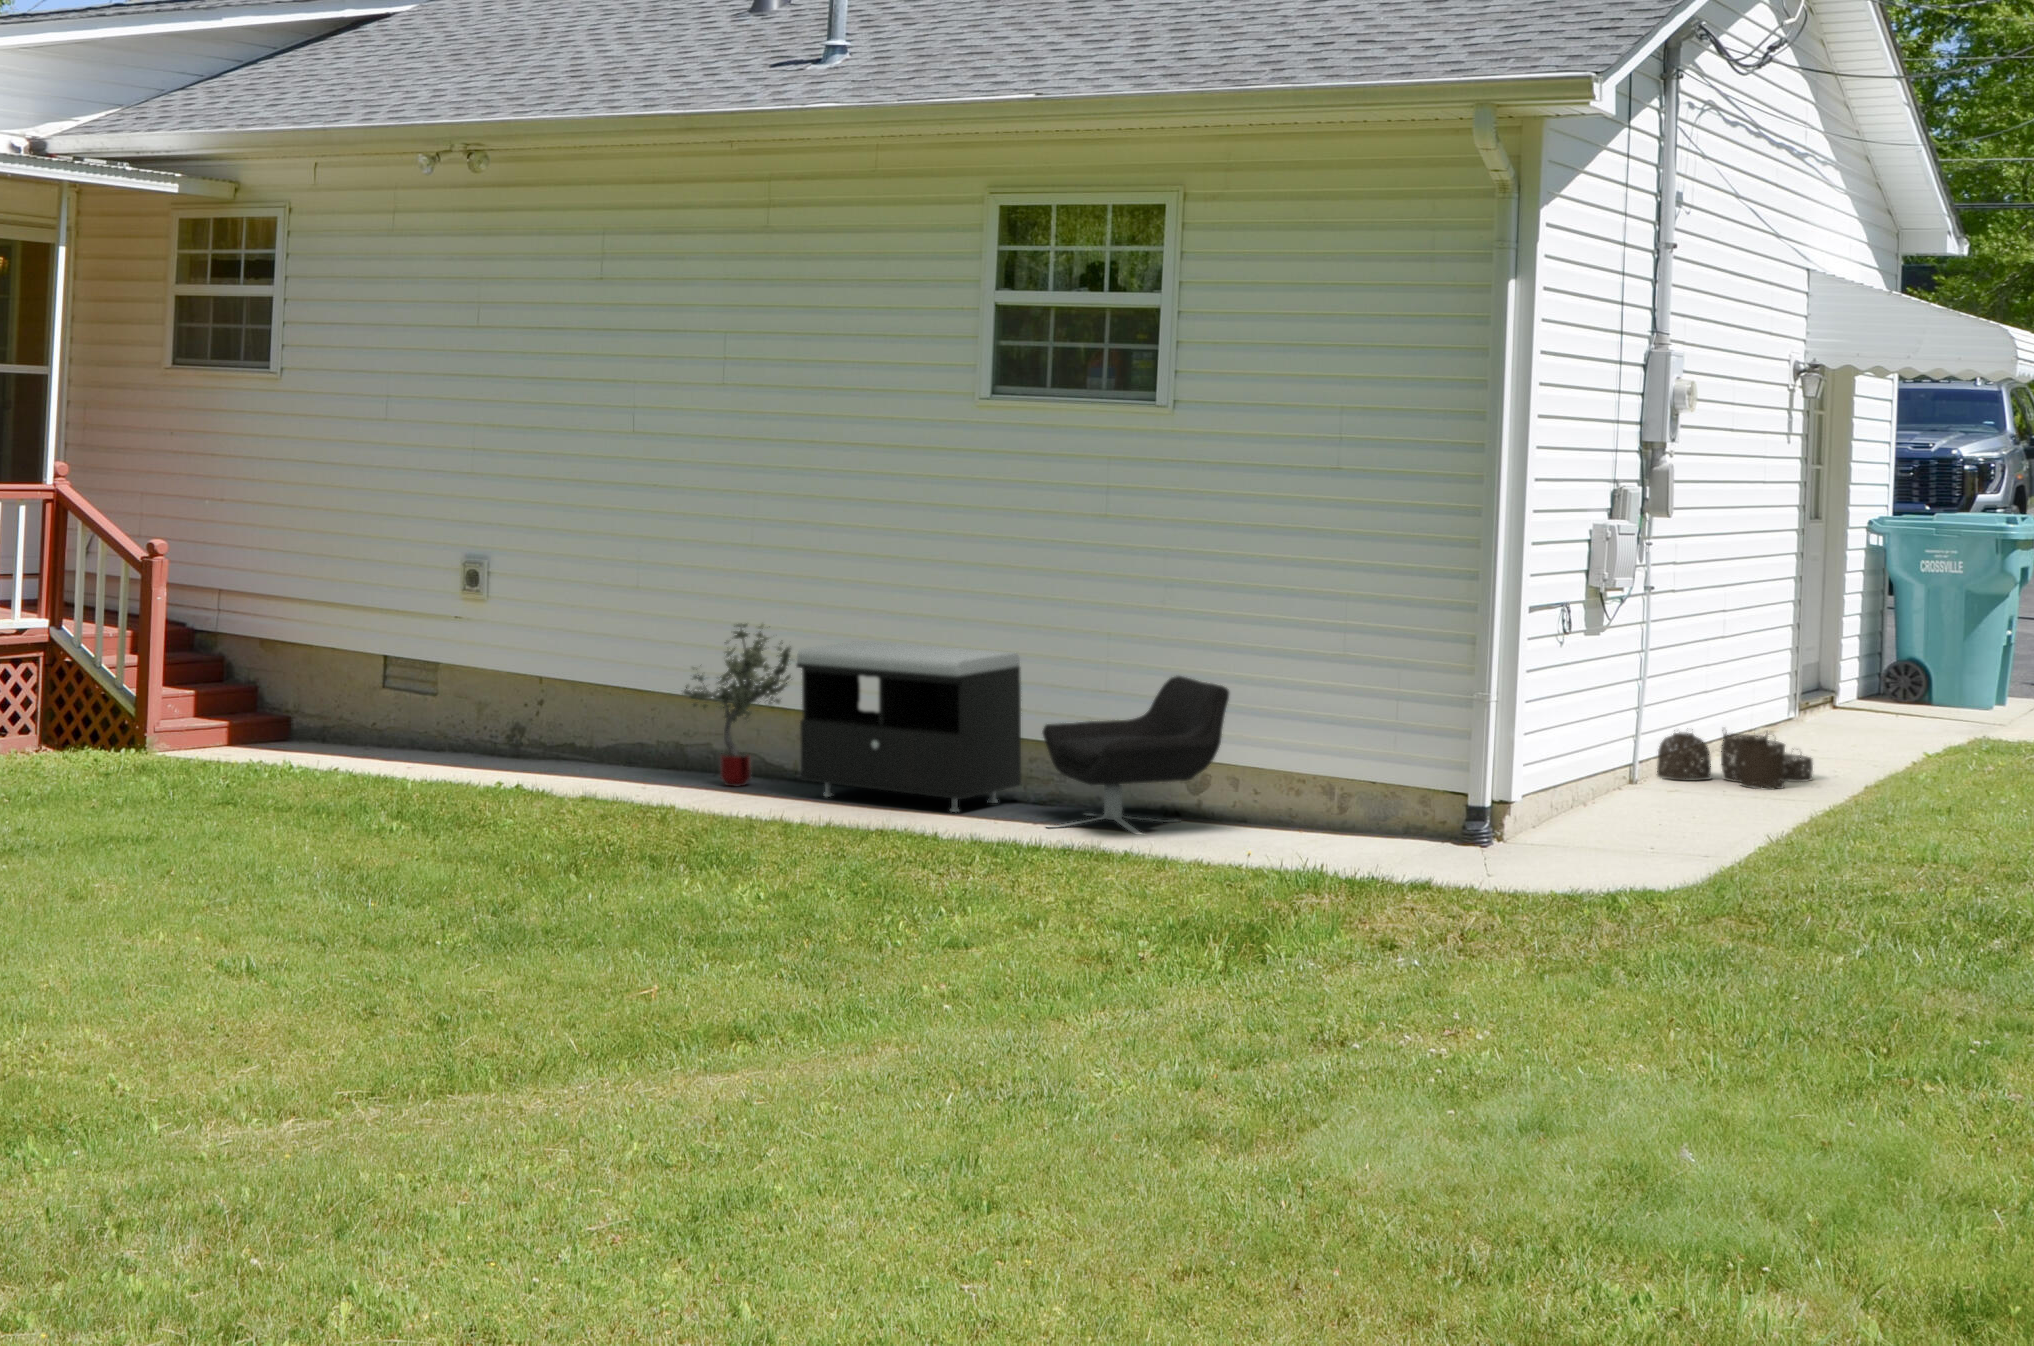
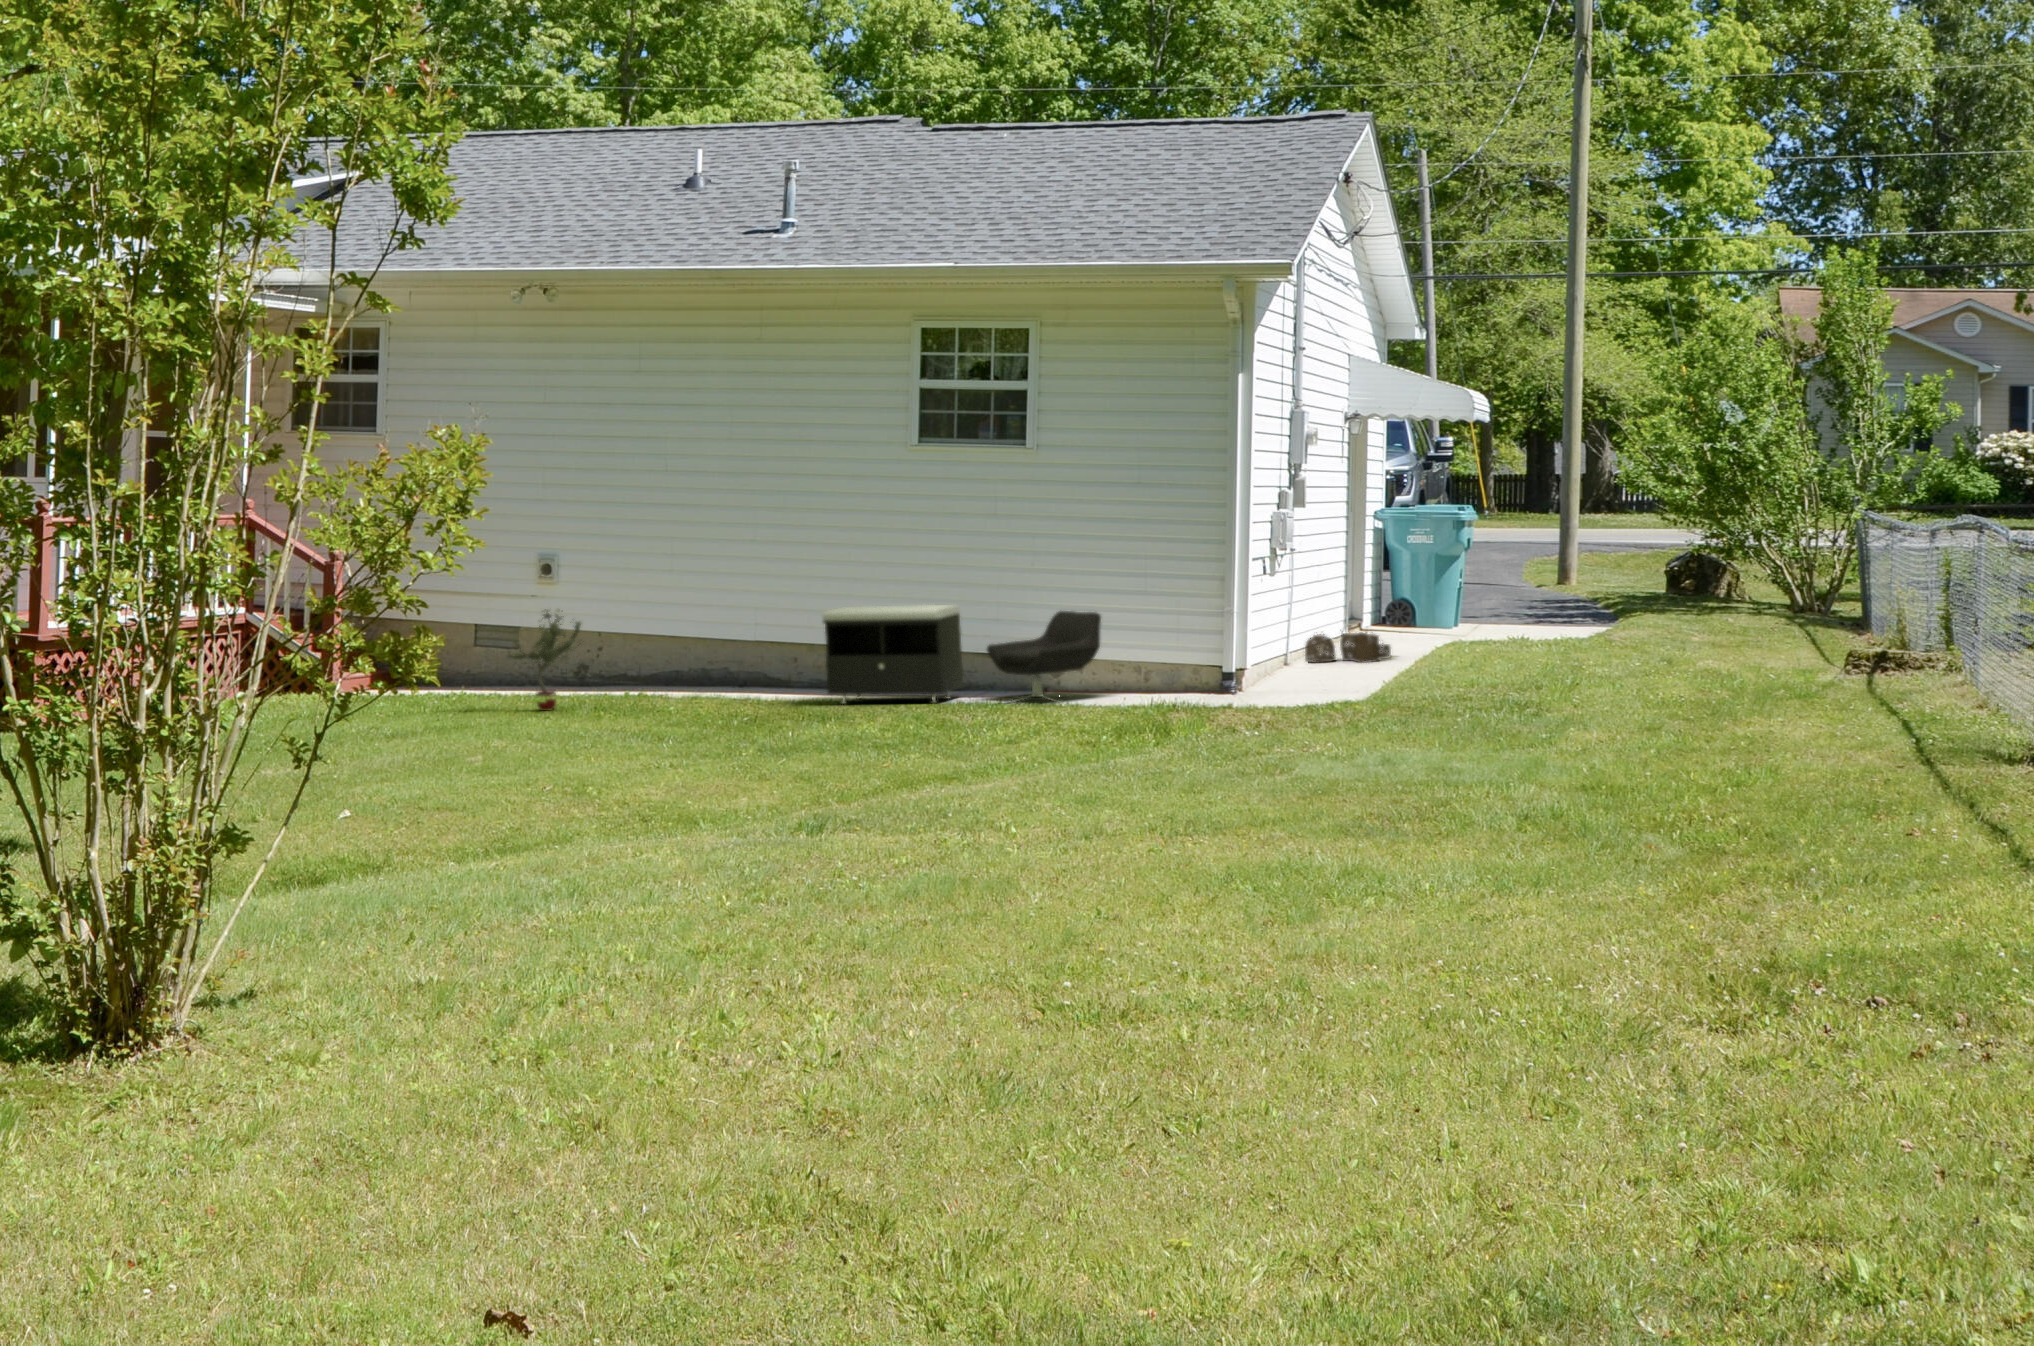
potted tree: present [684,624,791,786] -> present [508,609,581,711]

